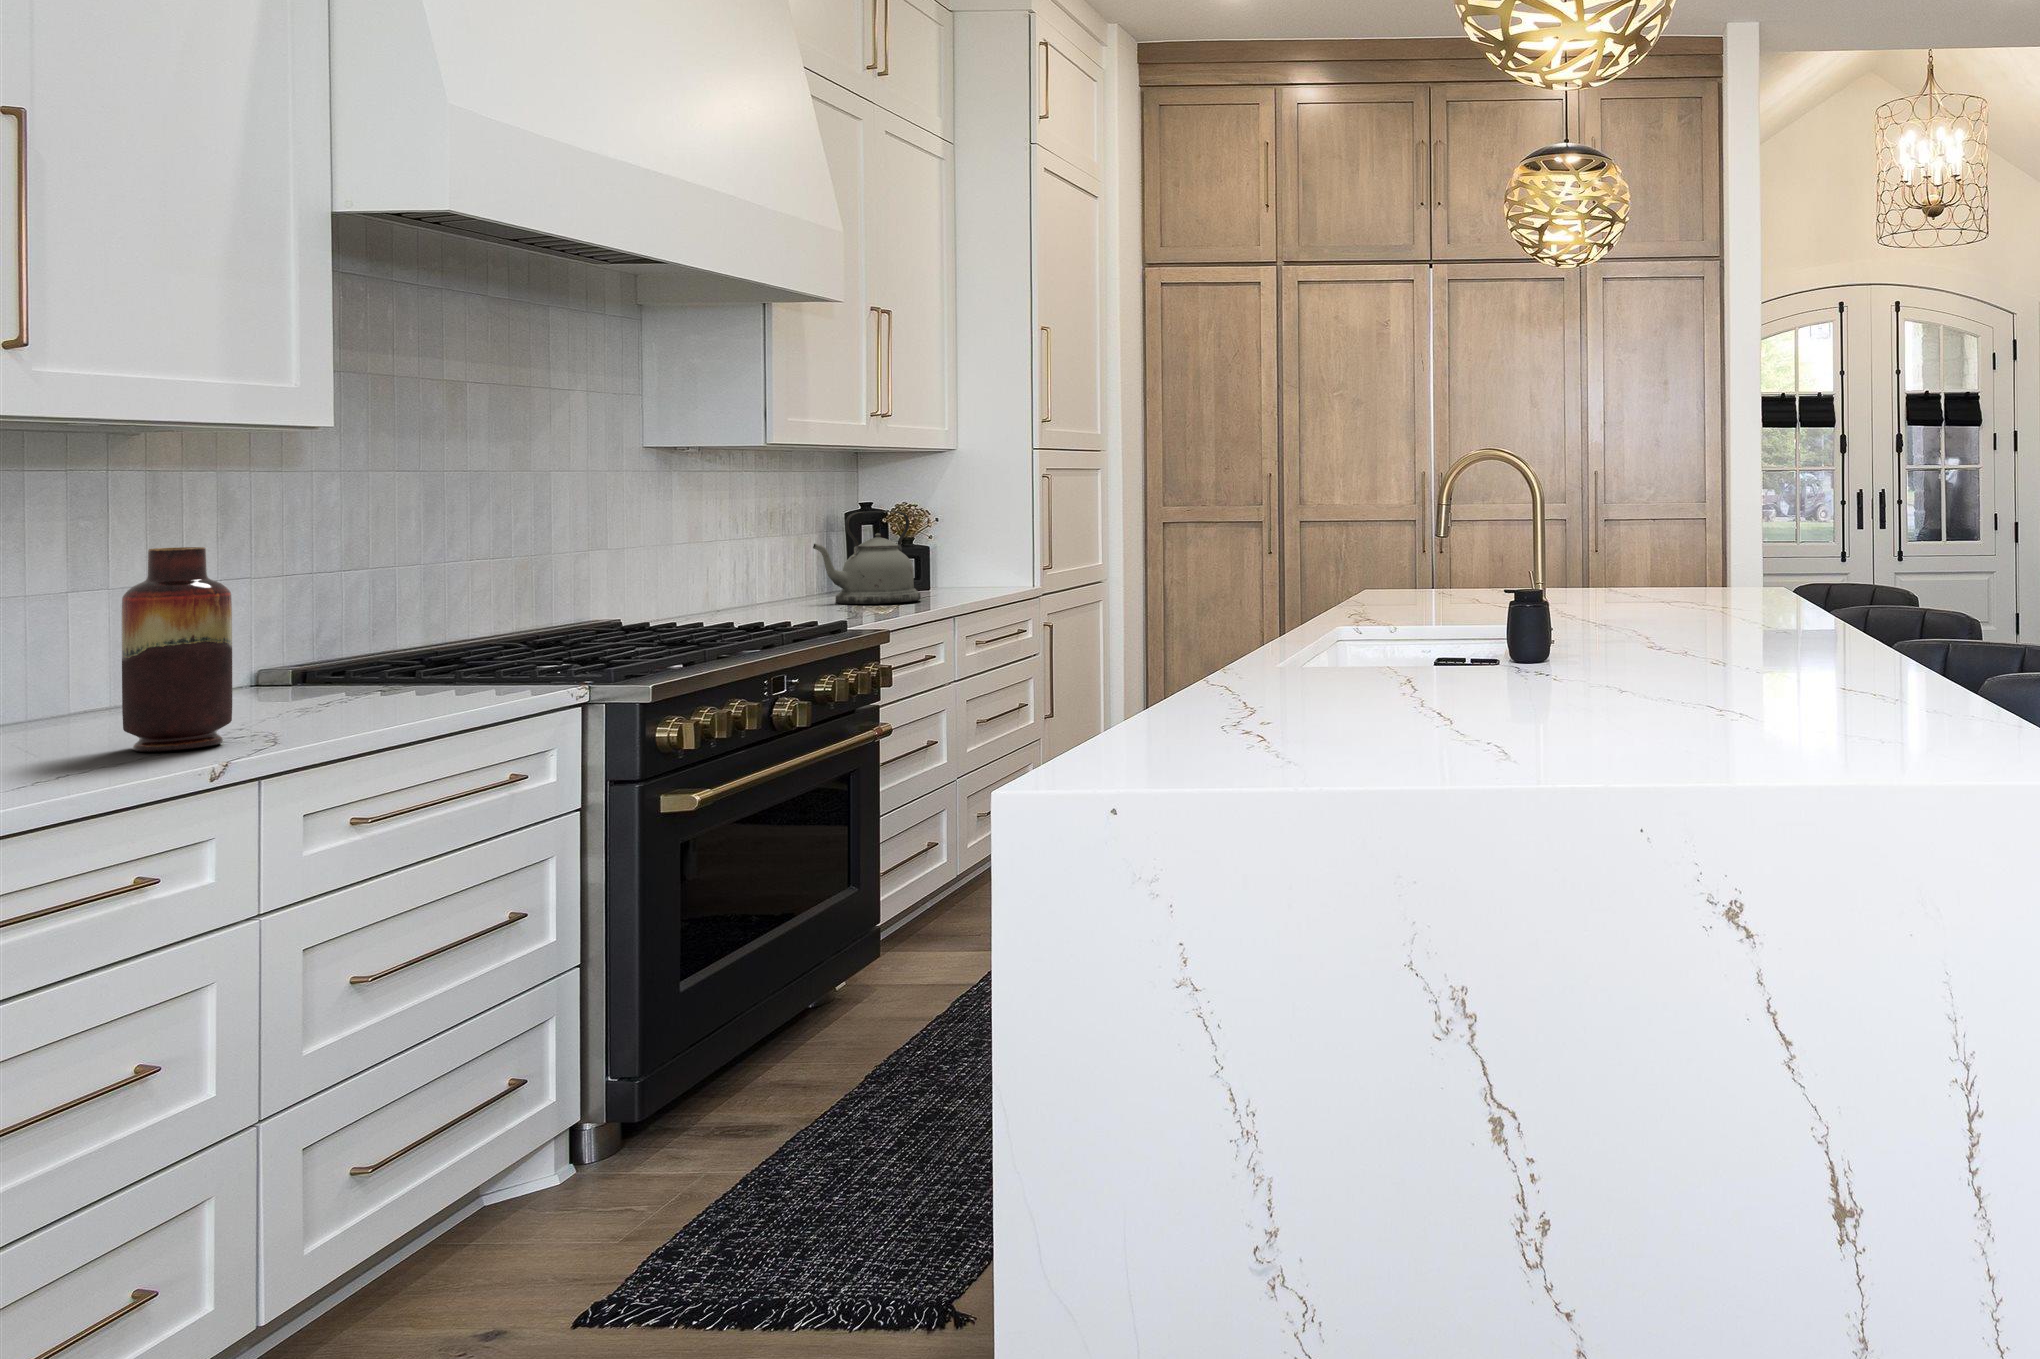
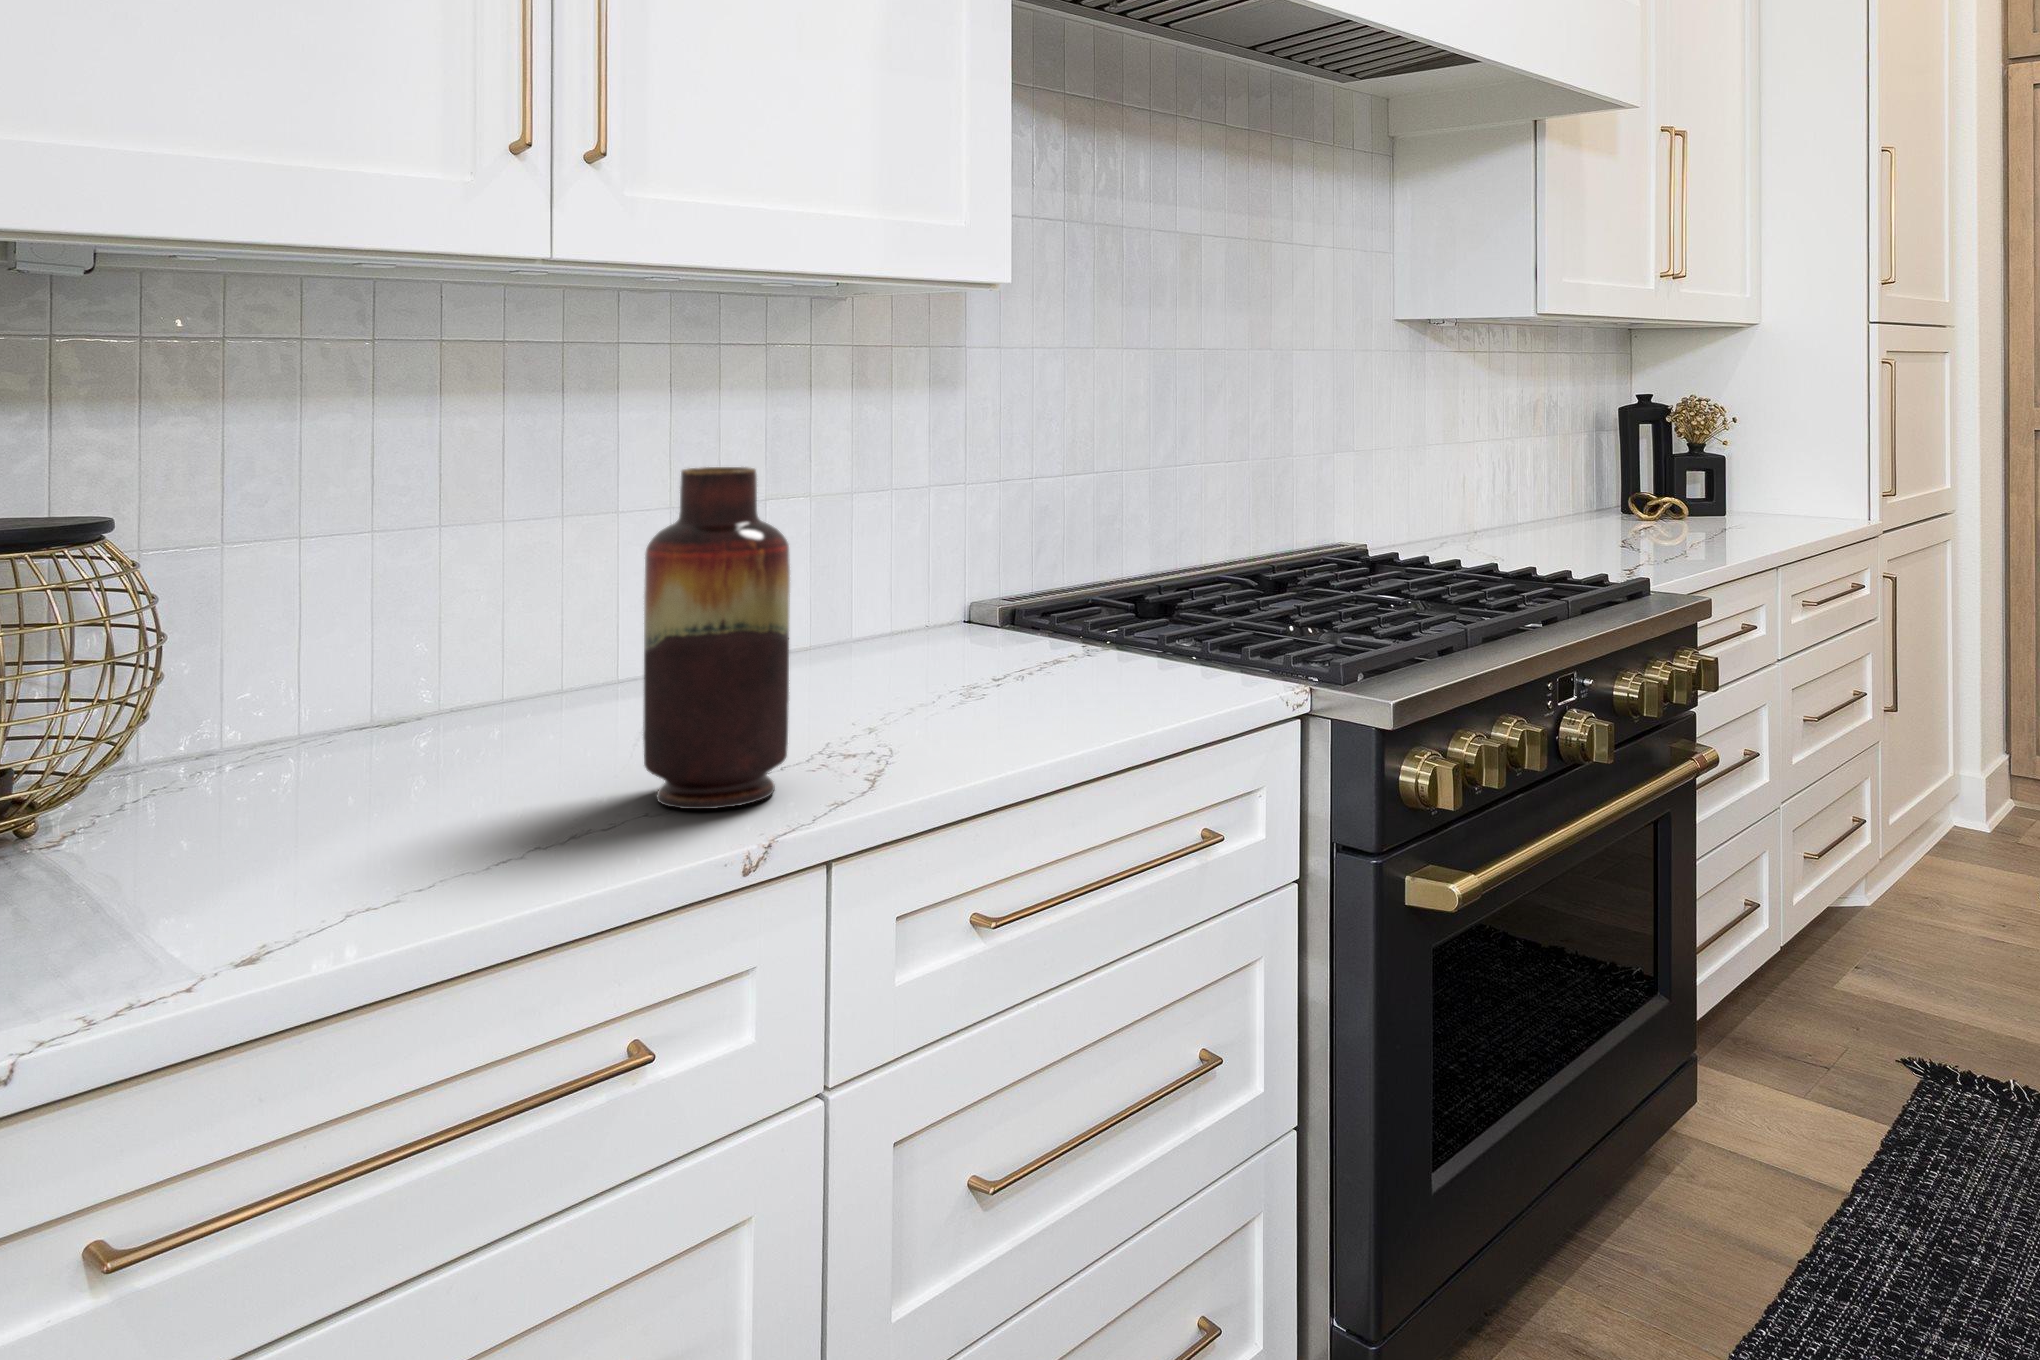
kettle: present [813,511,921,604] -> none [1588,408,1728,538]

